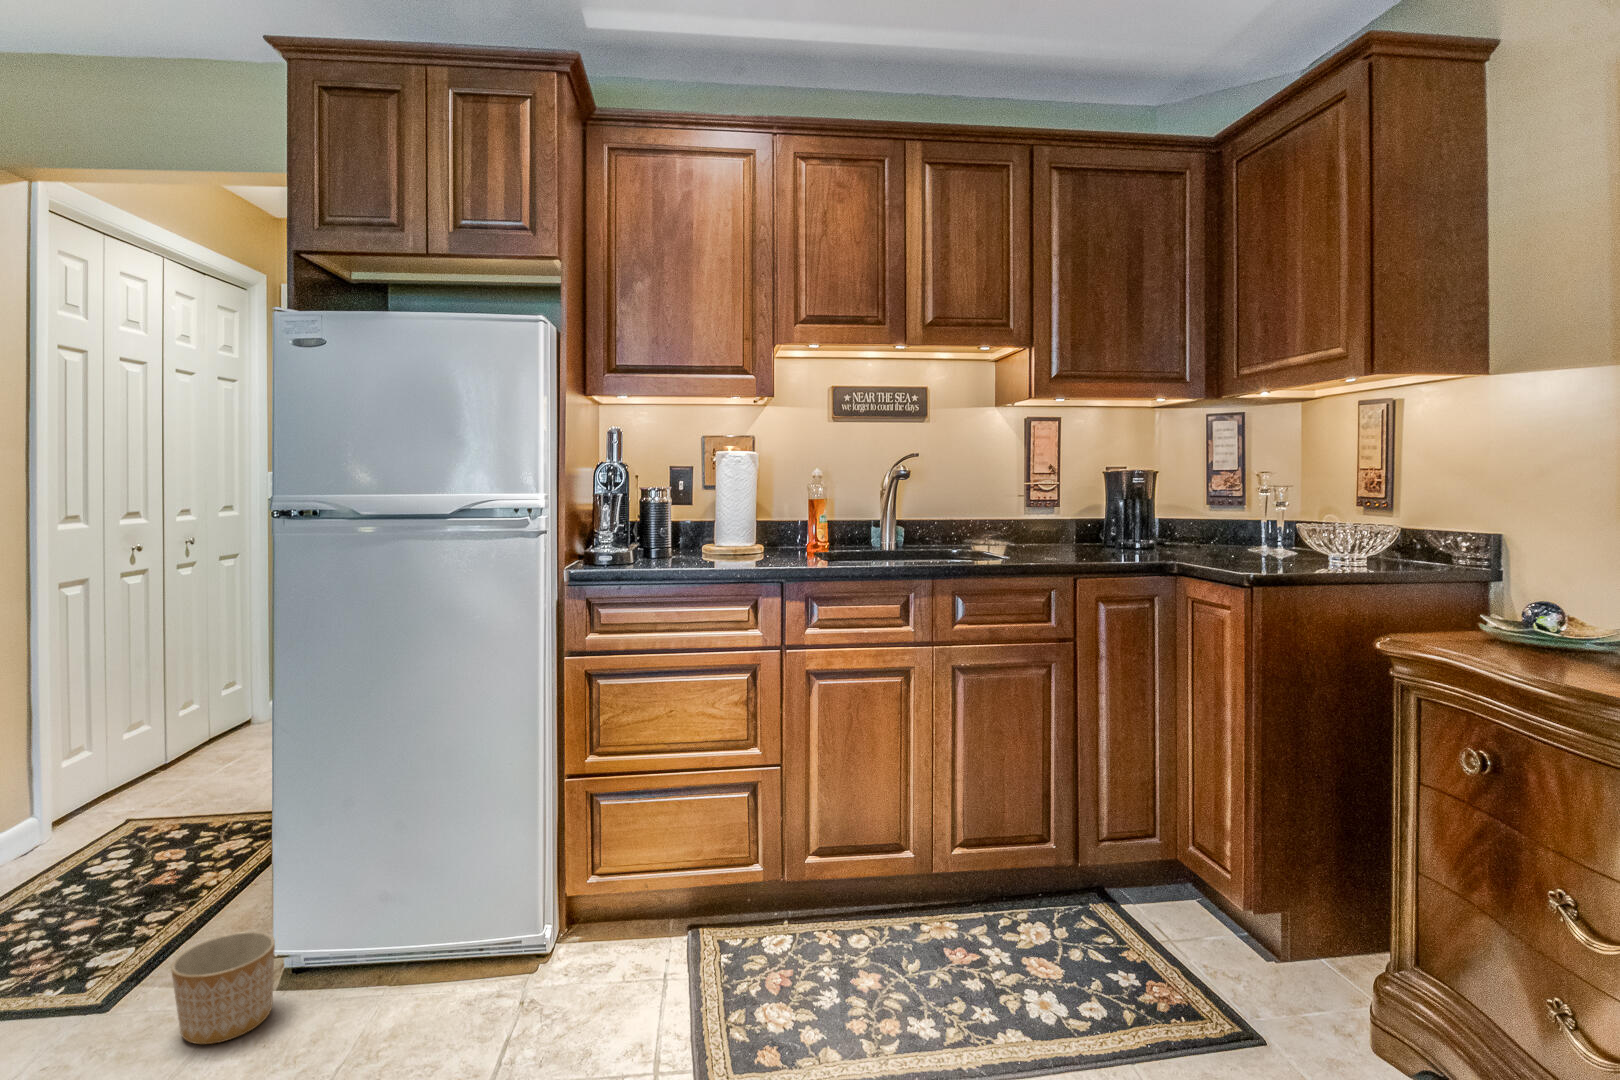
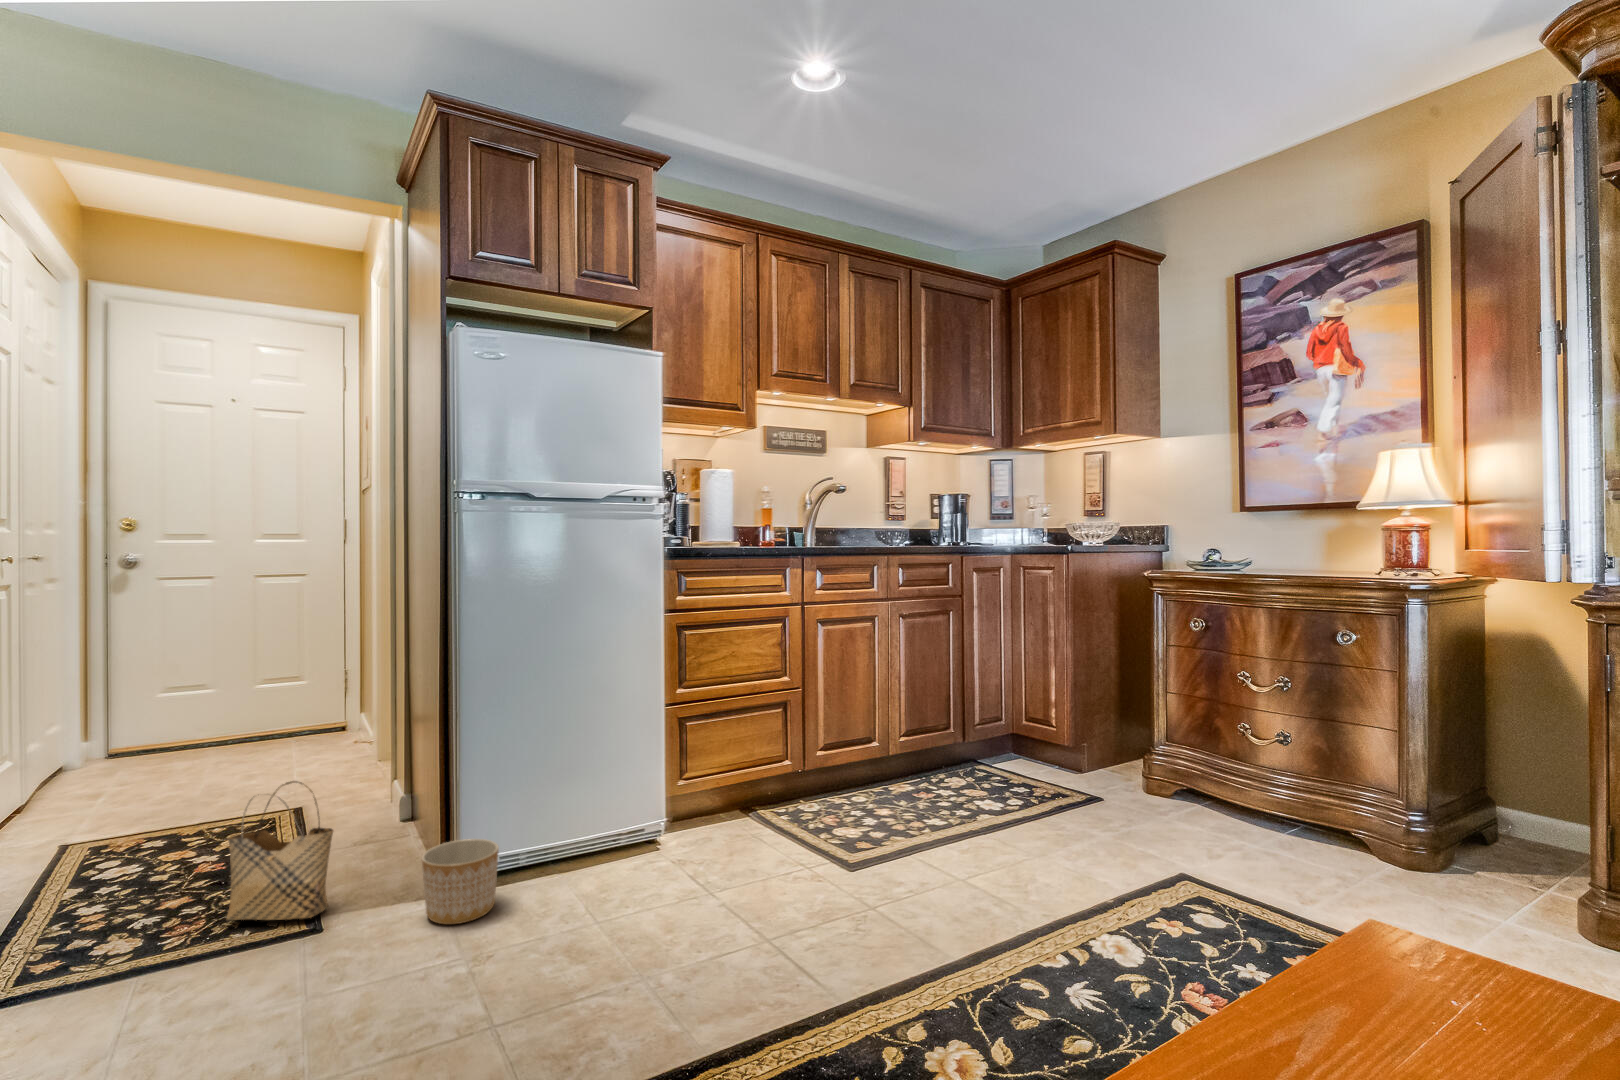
woven basket: none [53,830,150,991] -> present [227,781,333,920]

